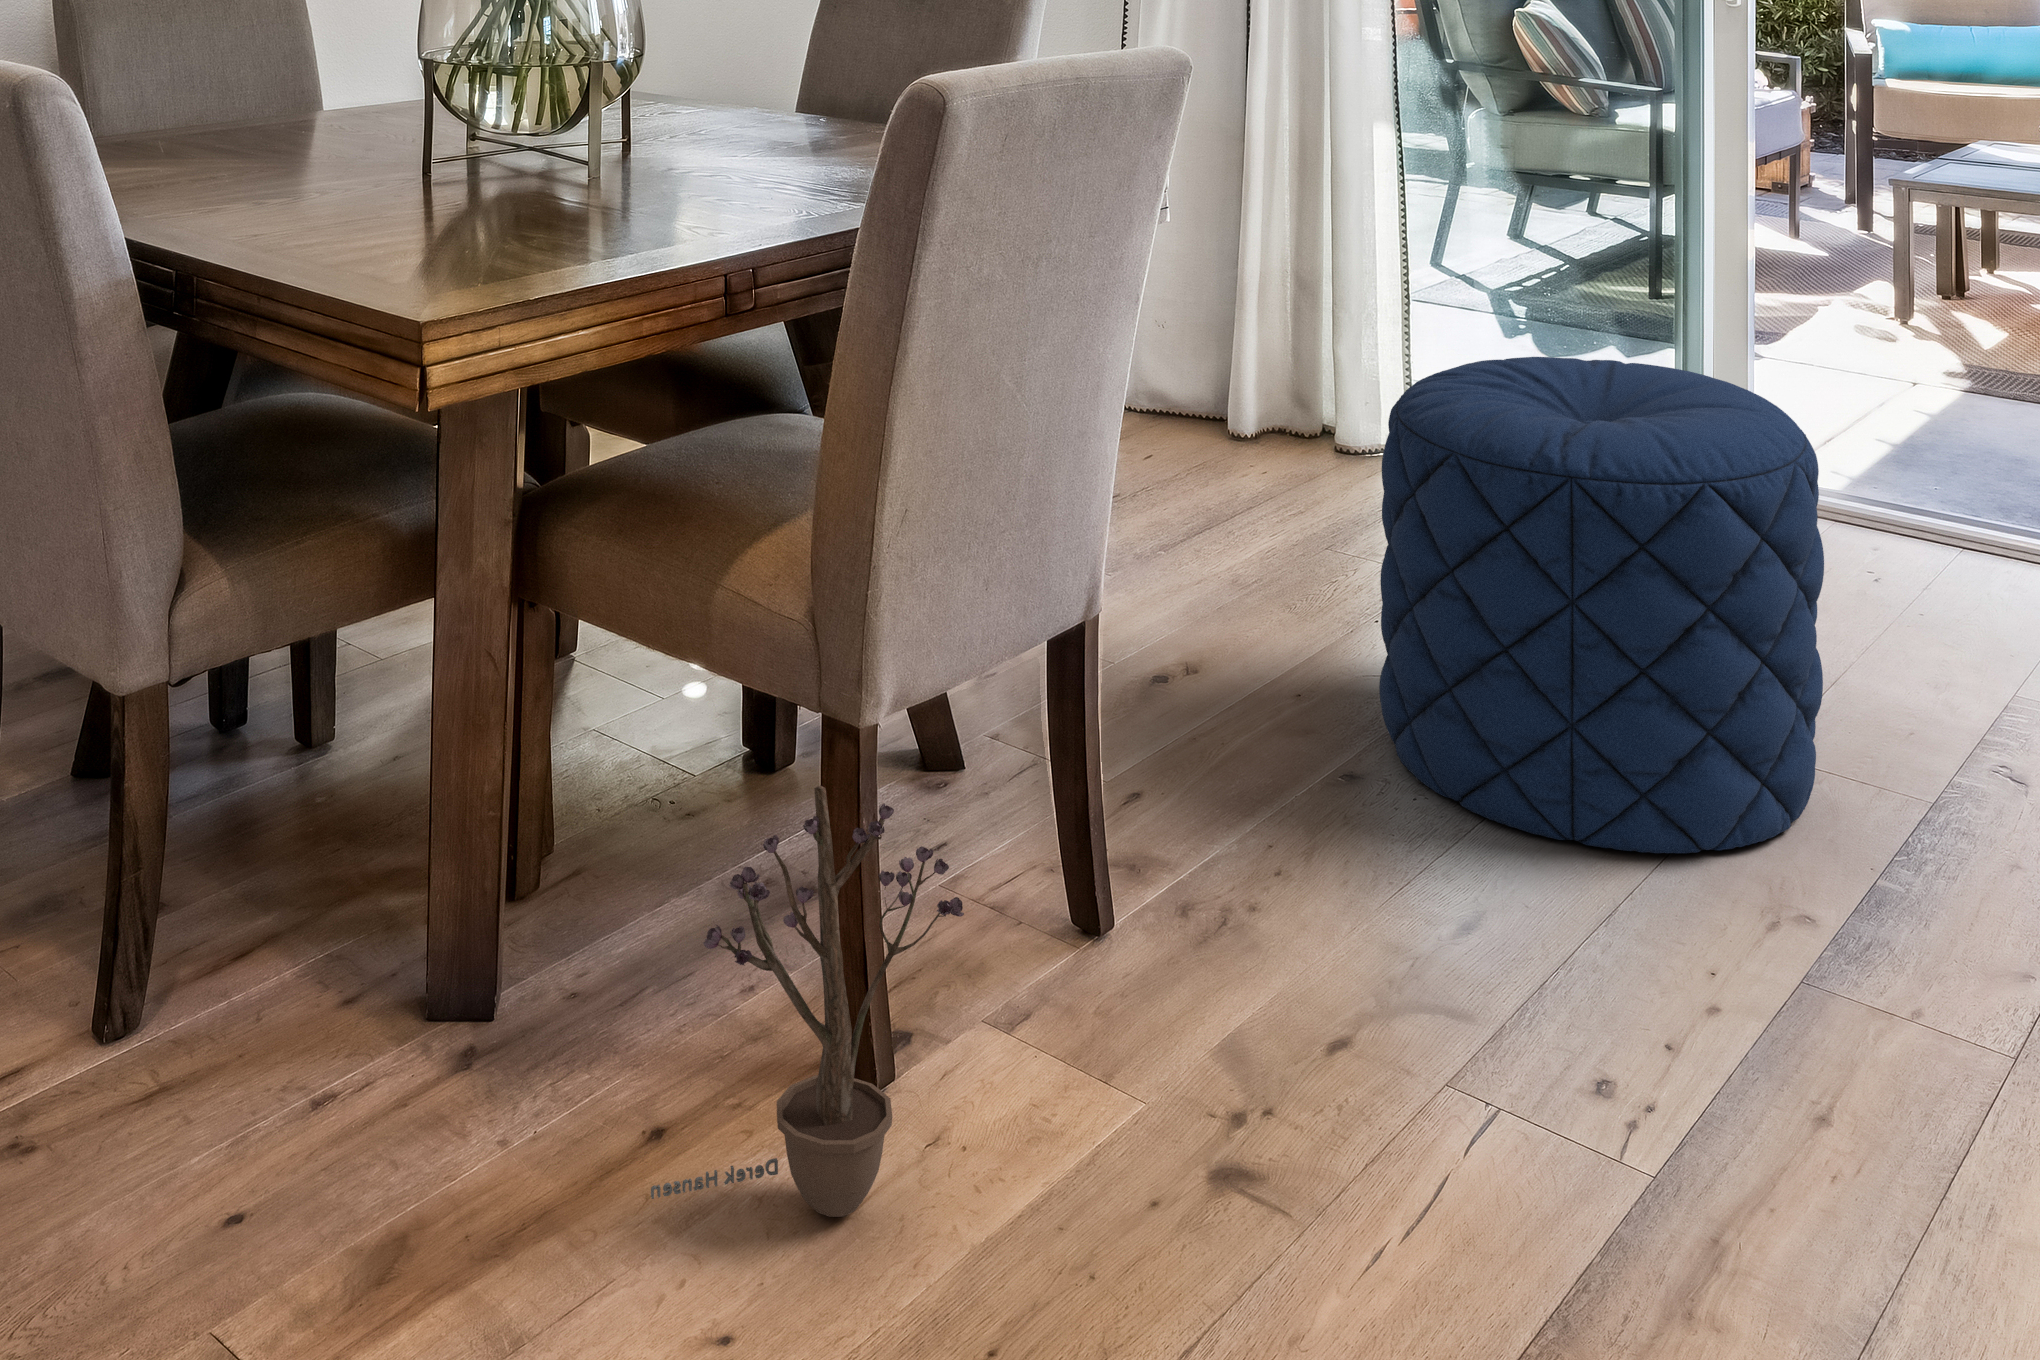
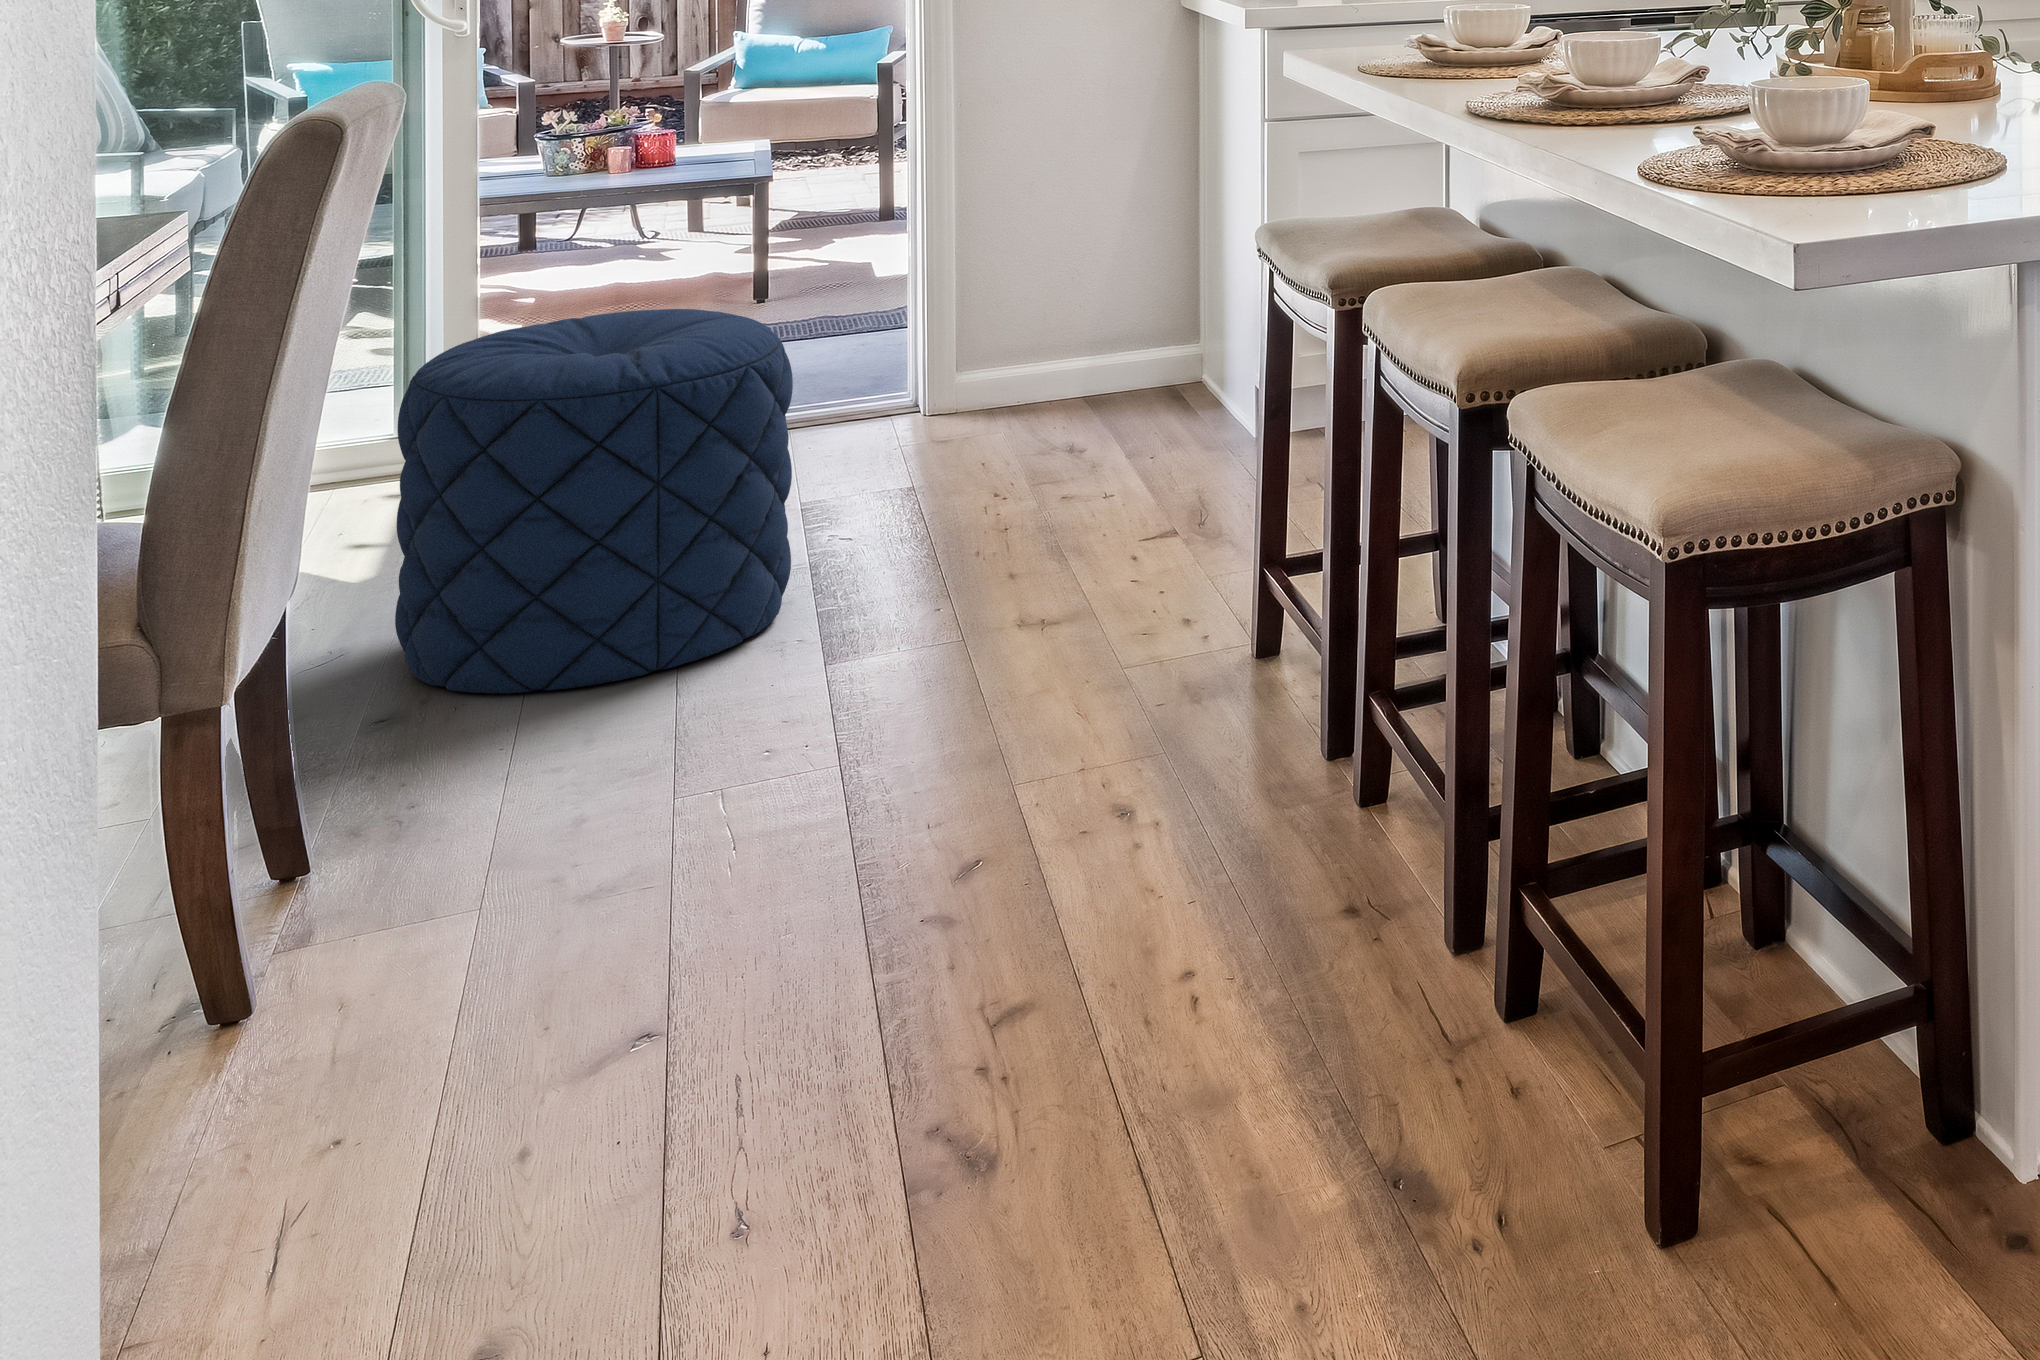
decorative plant: present [651,786,964,1217] -> none [320,686,556,1102]

